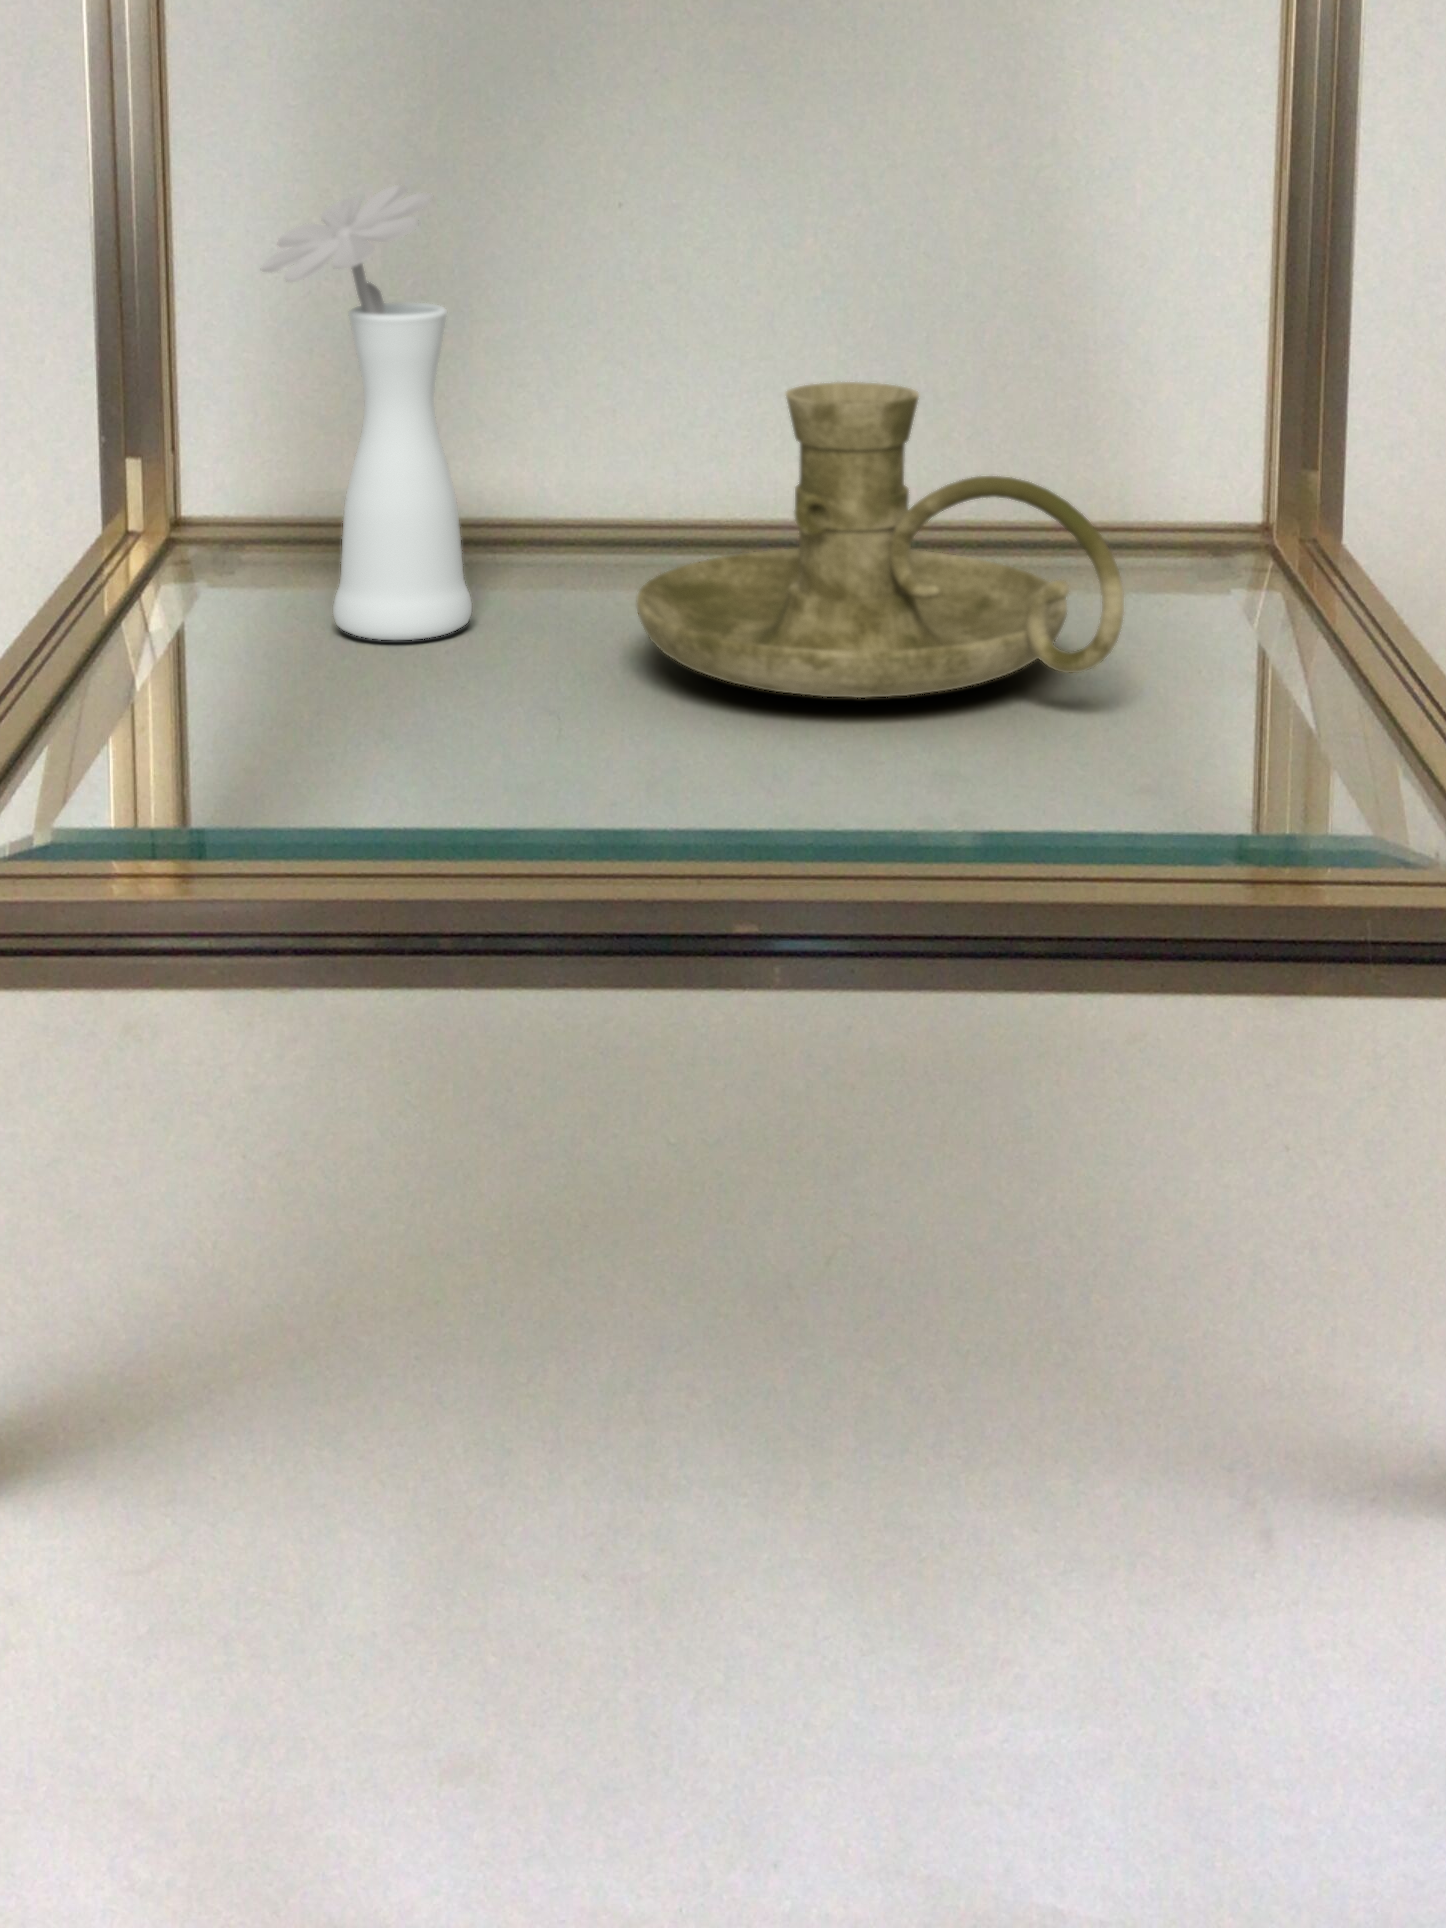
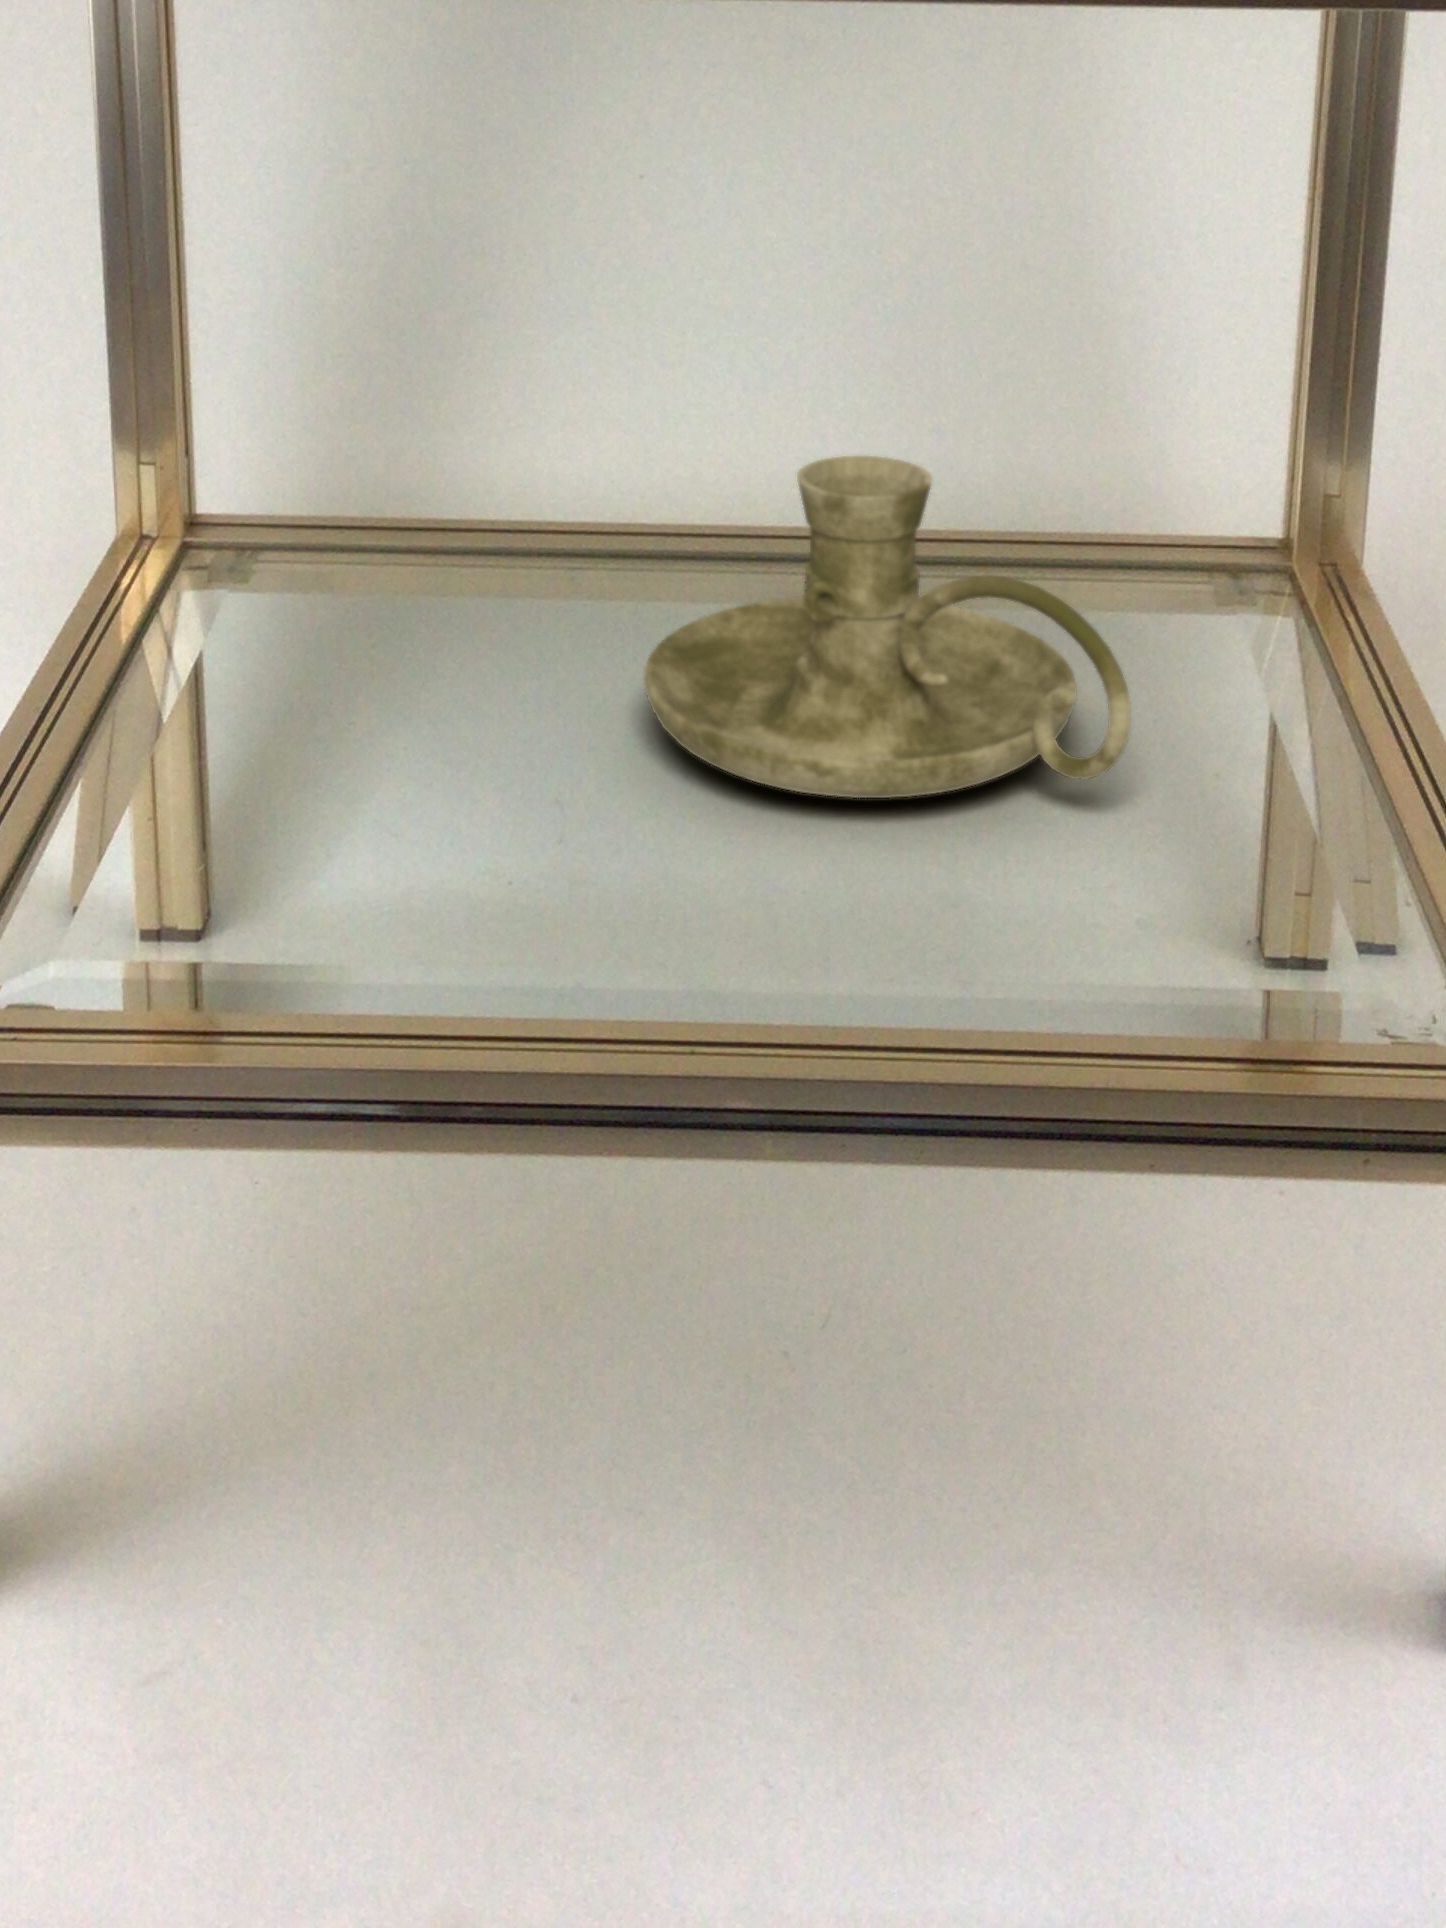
vase: present [261,185,472,640] -> none [269,226,483,687]

